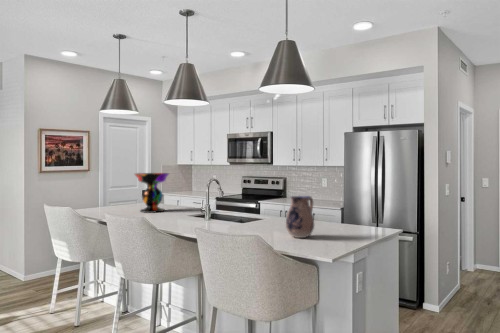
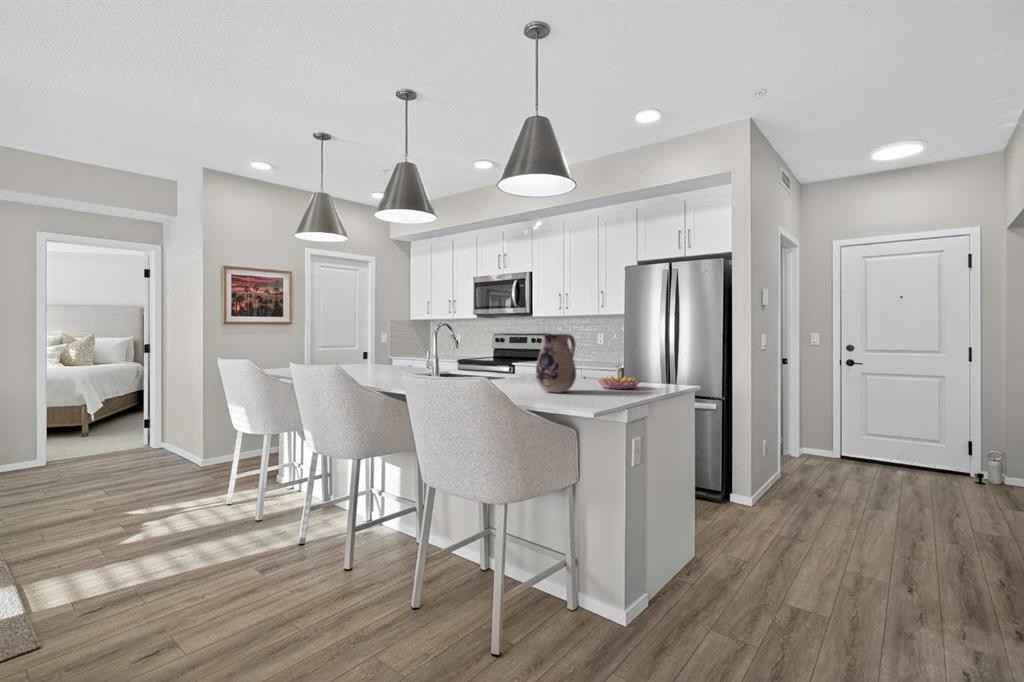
decorative bowl: present [135,173,169,213] -> none [339,318,389,370]
candle holder: none [328,212,359,234] -> present [598,361,640,389]

